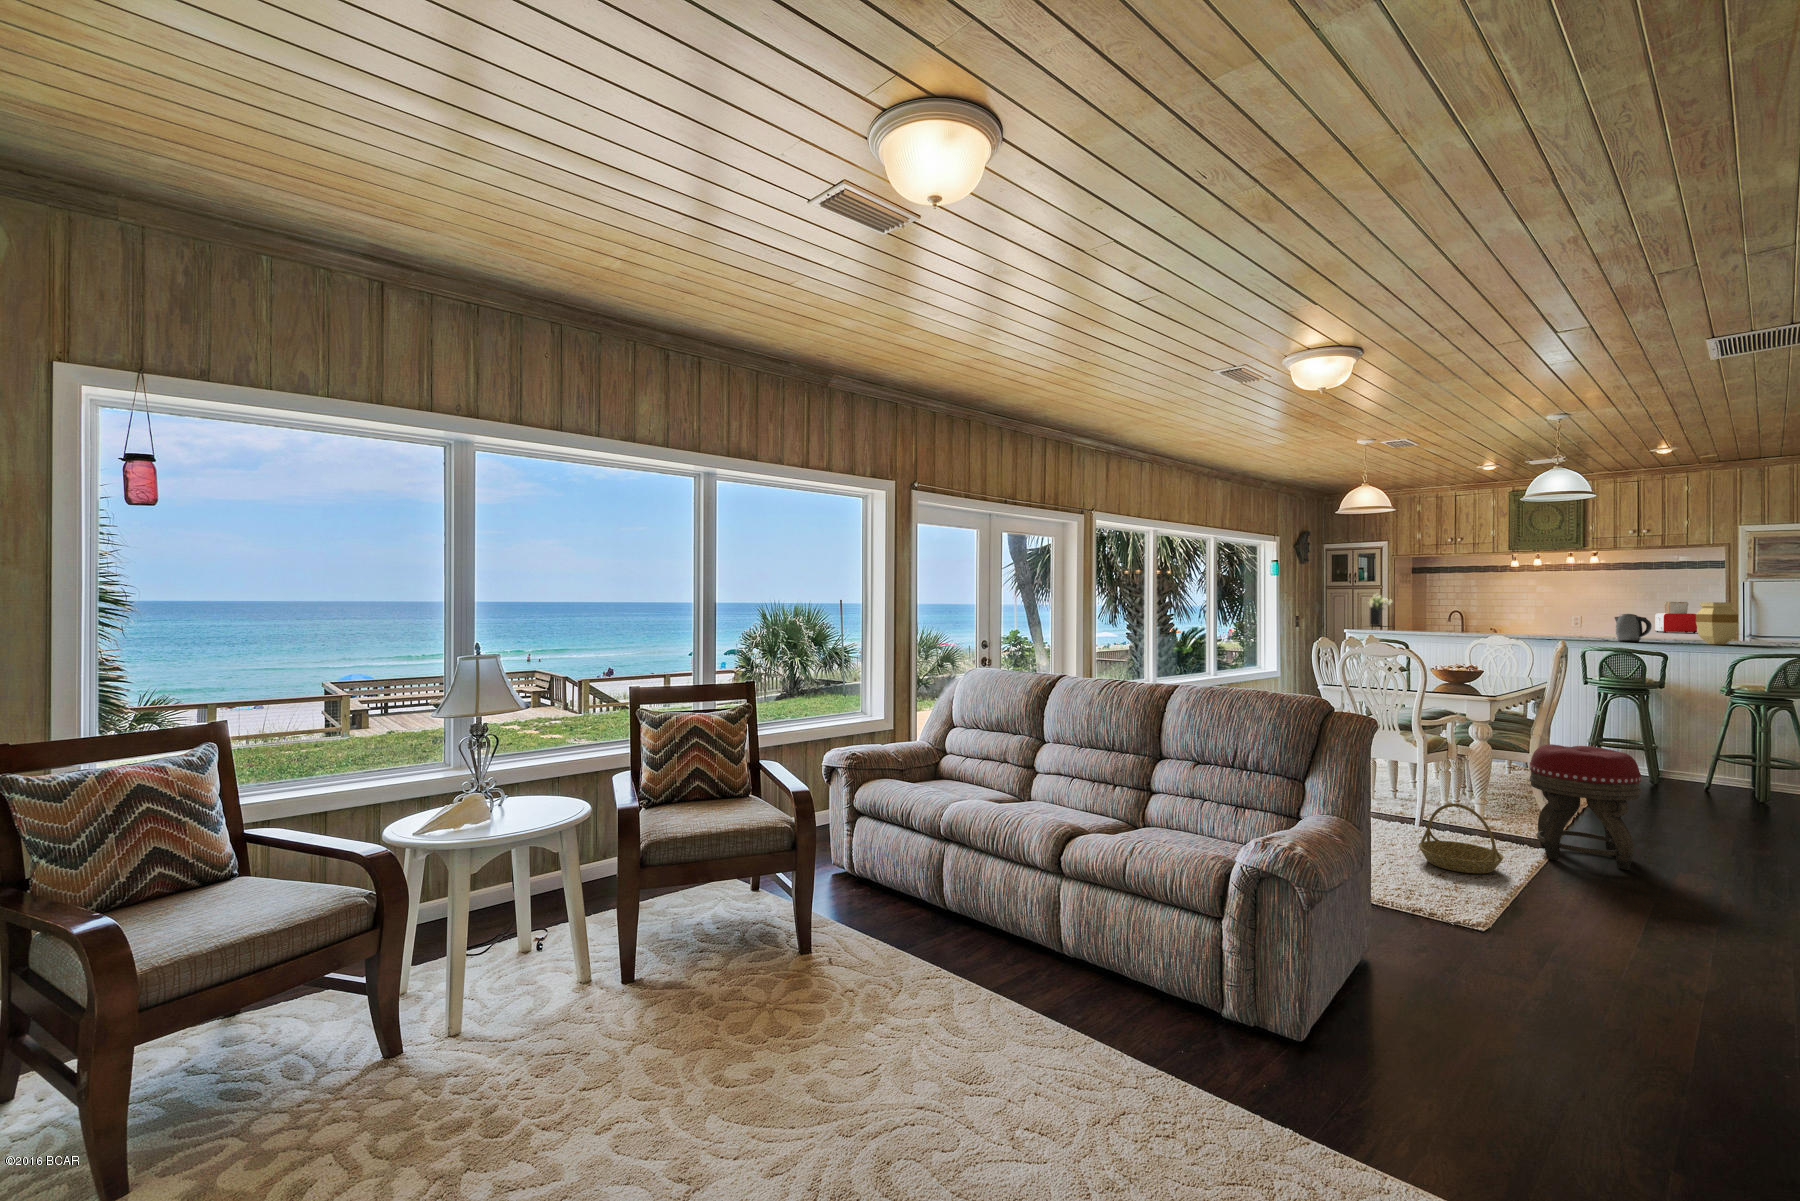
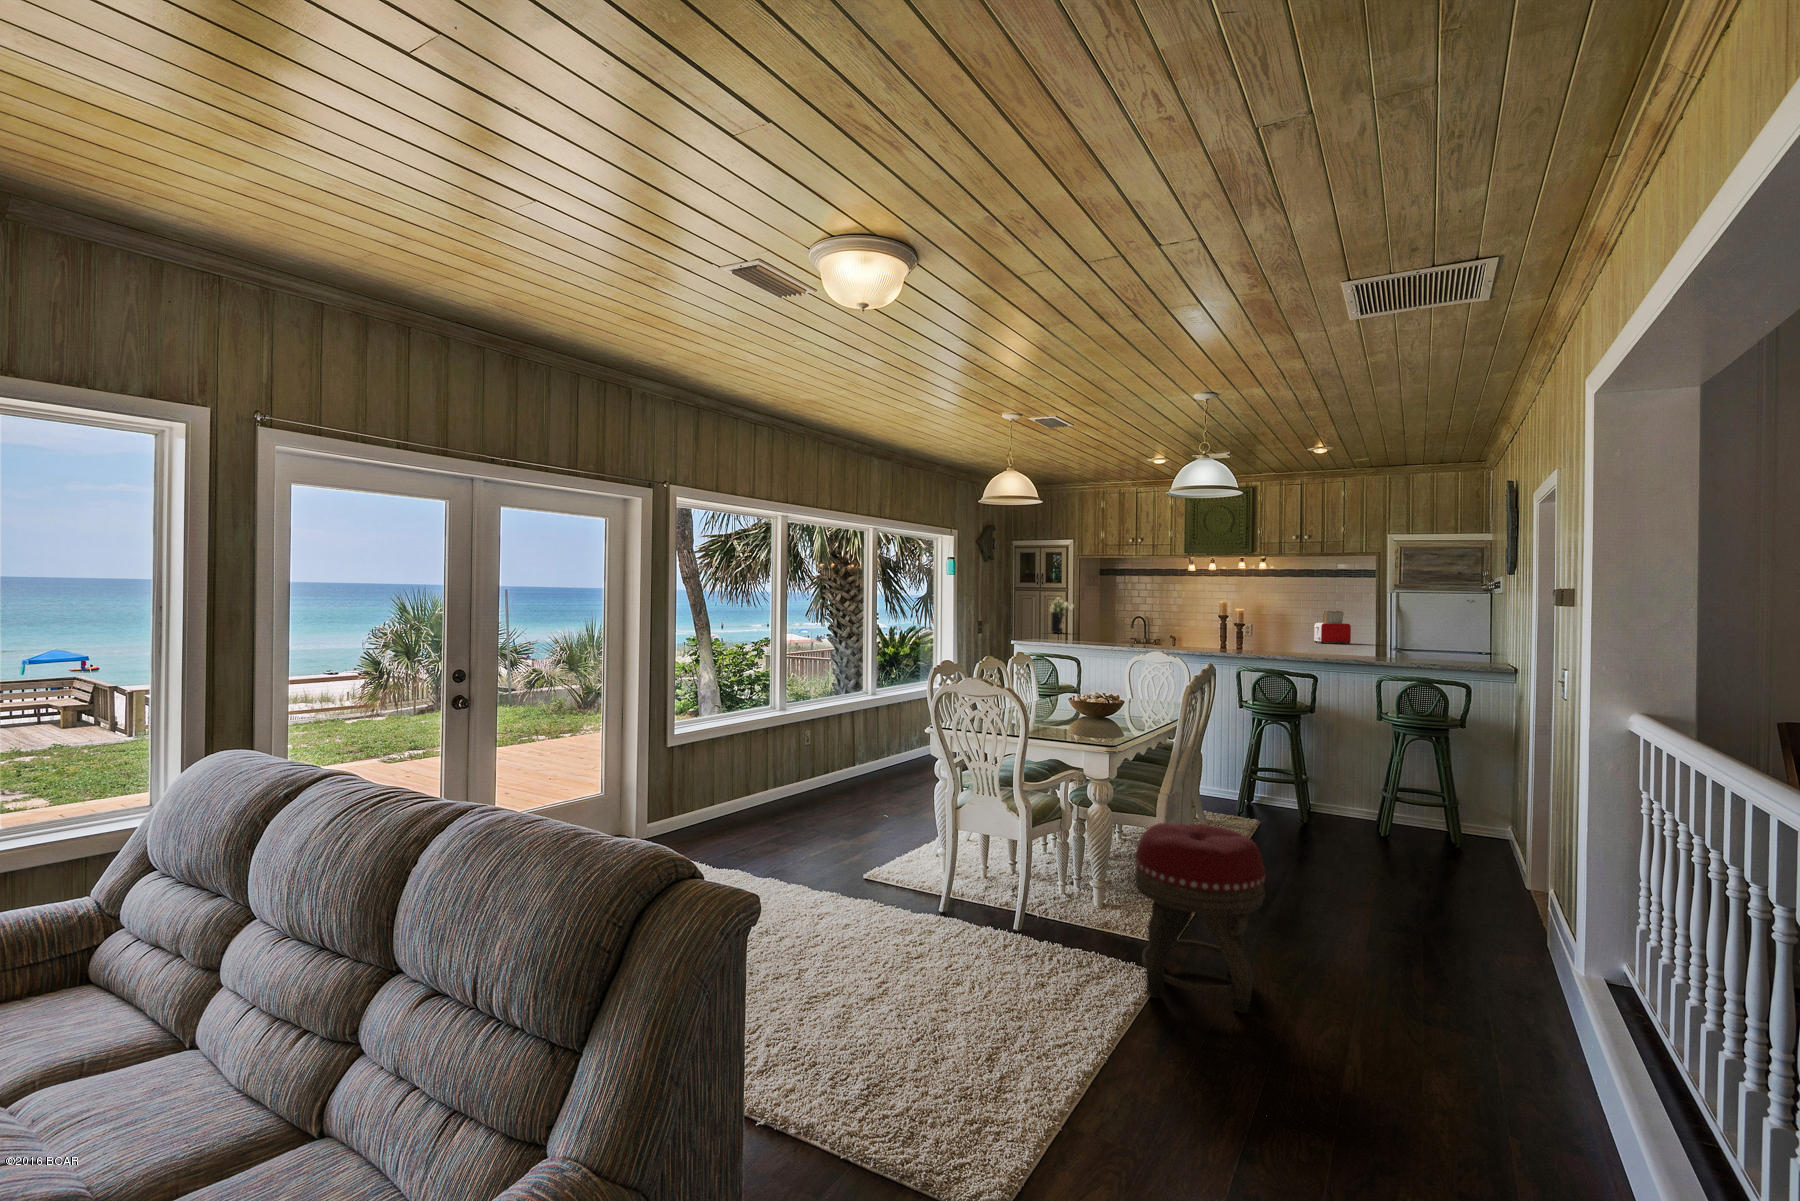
vase: present [1696,602,1738,645] -> none [1346,616,1386,663]
kettle: present [1614,614,1652,642] -> none [1270,627,1305,659]
basket: present [1418,803,1504,874] -> none [970,933,1080,1052]

